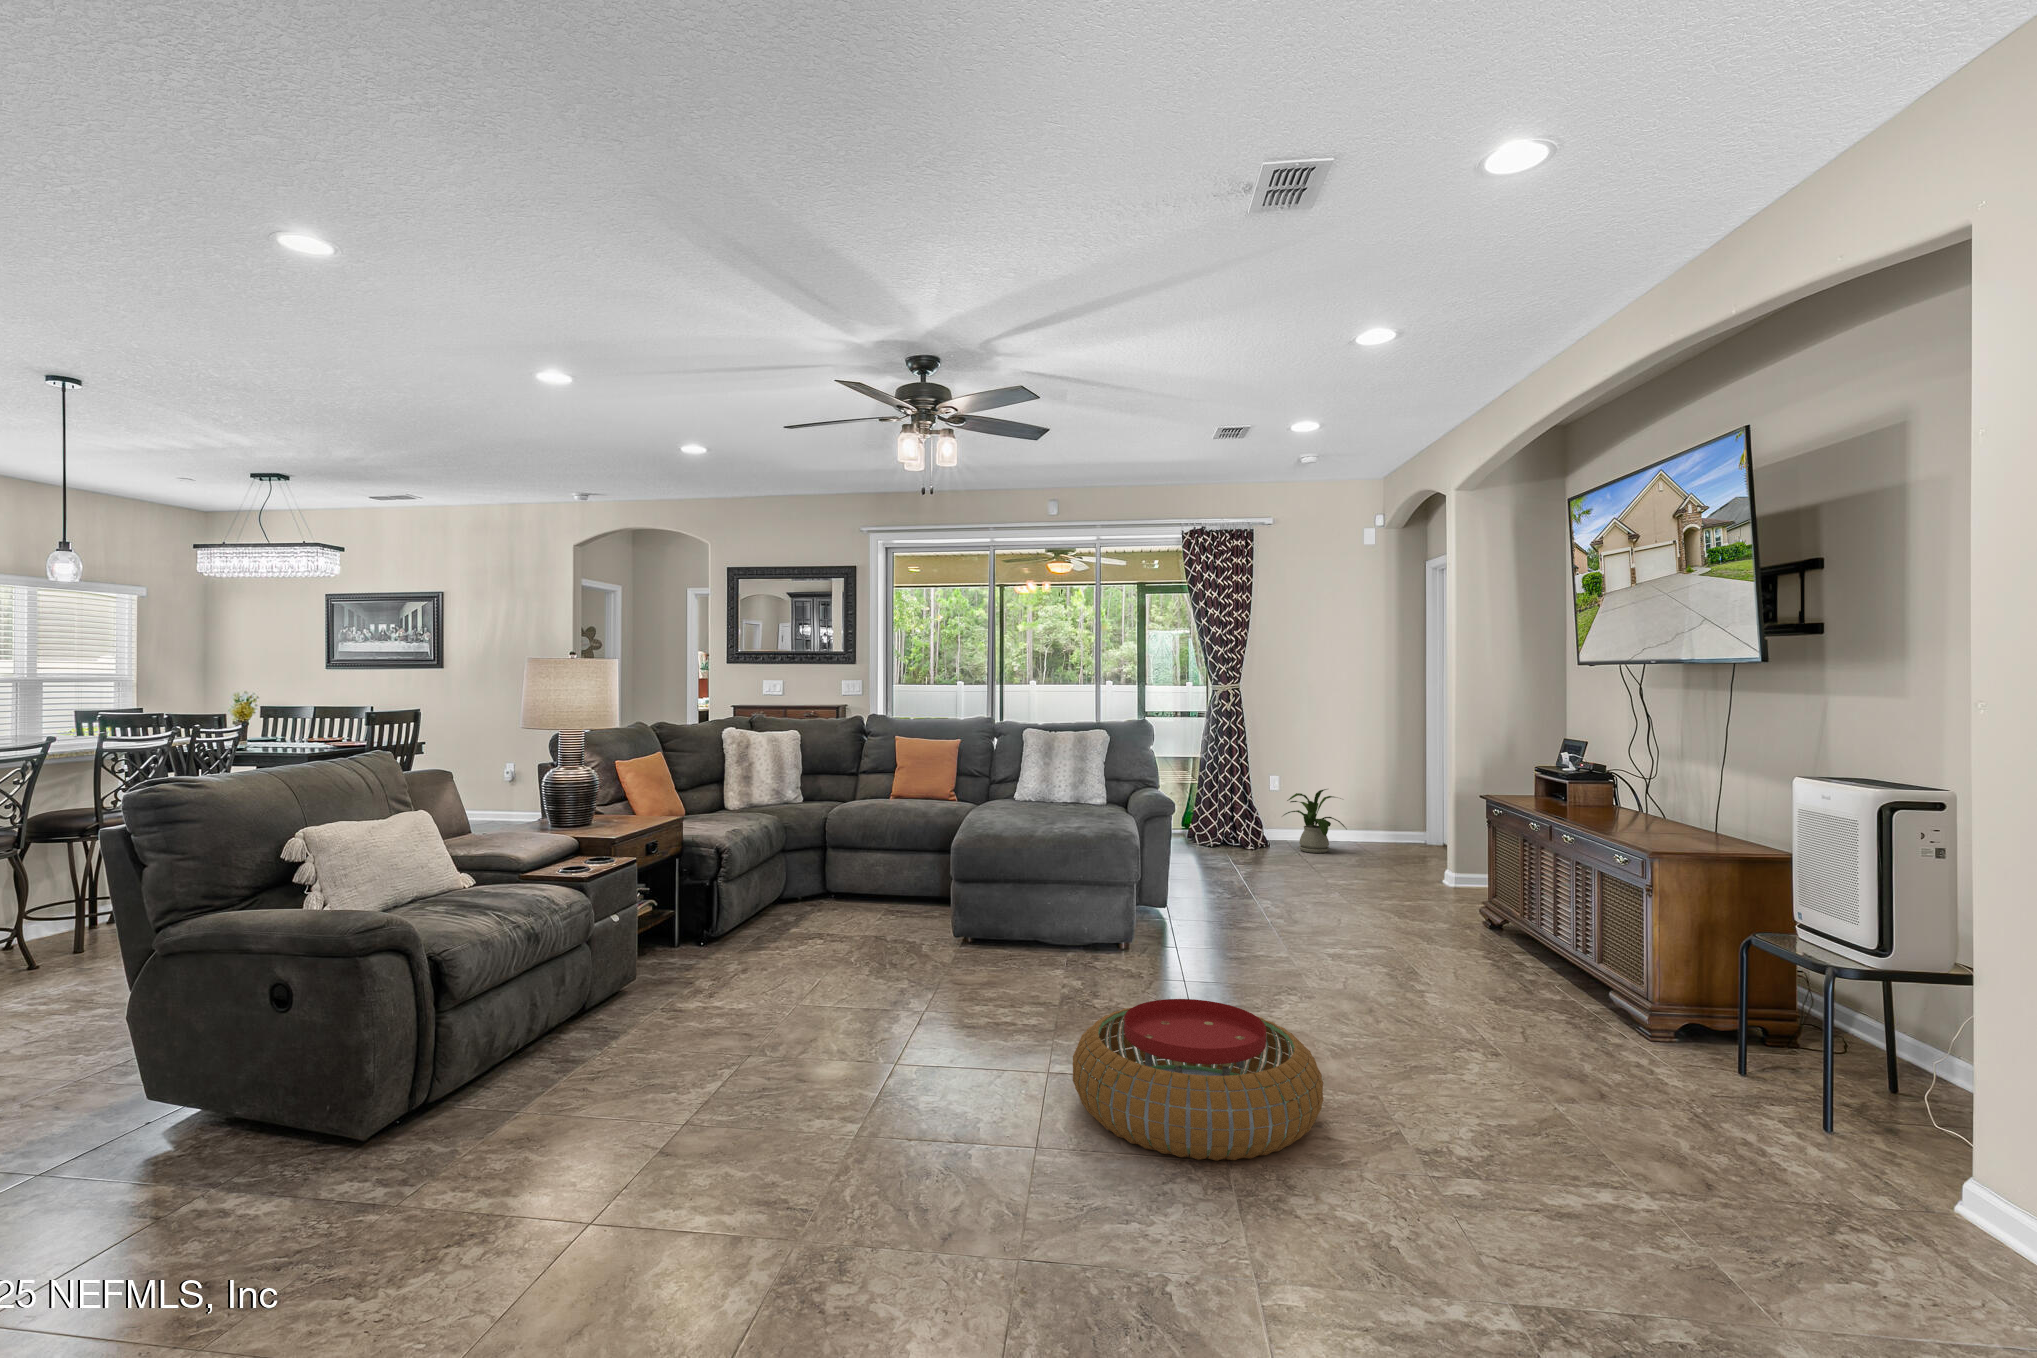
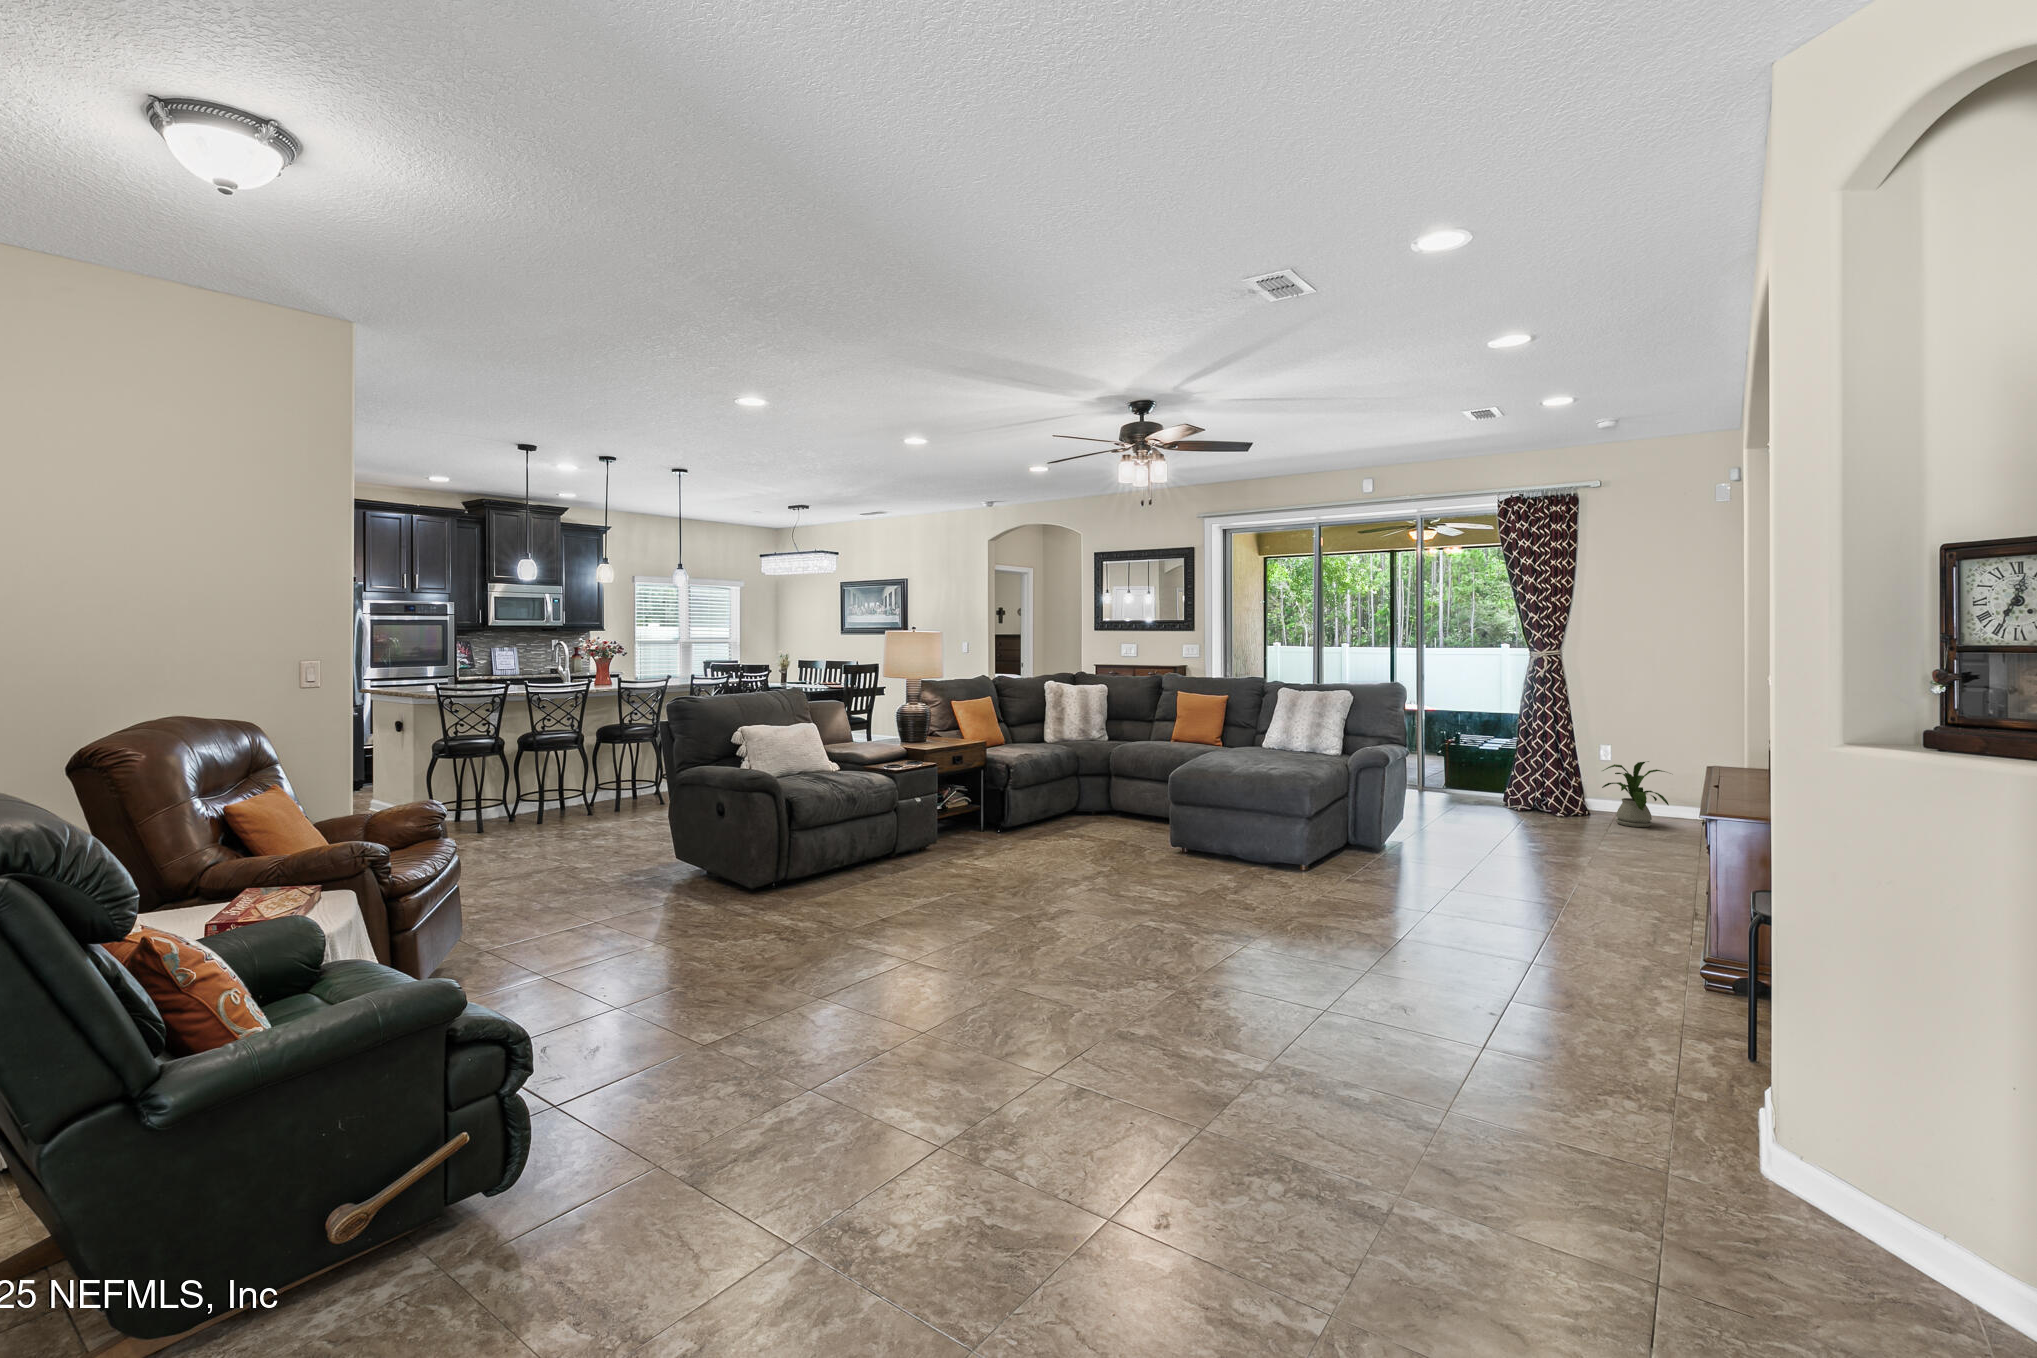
pouf: present [1073,999,1323,1161] -> none [1117,881,1294,981]

